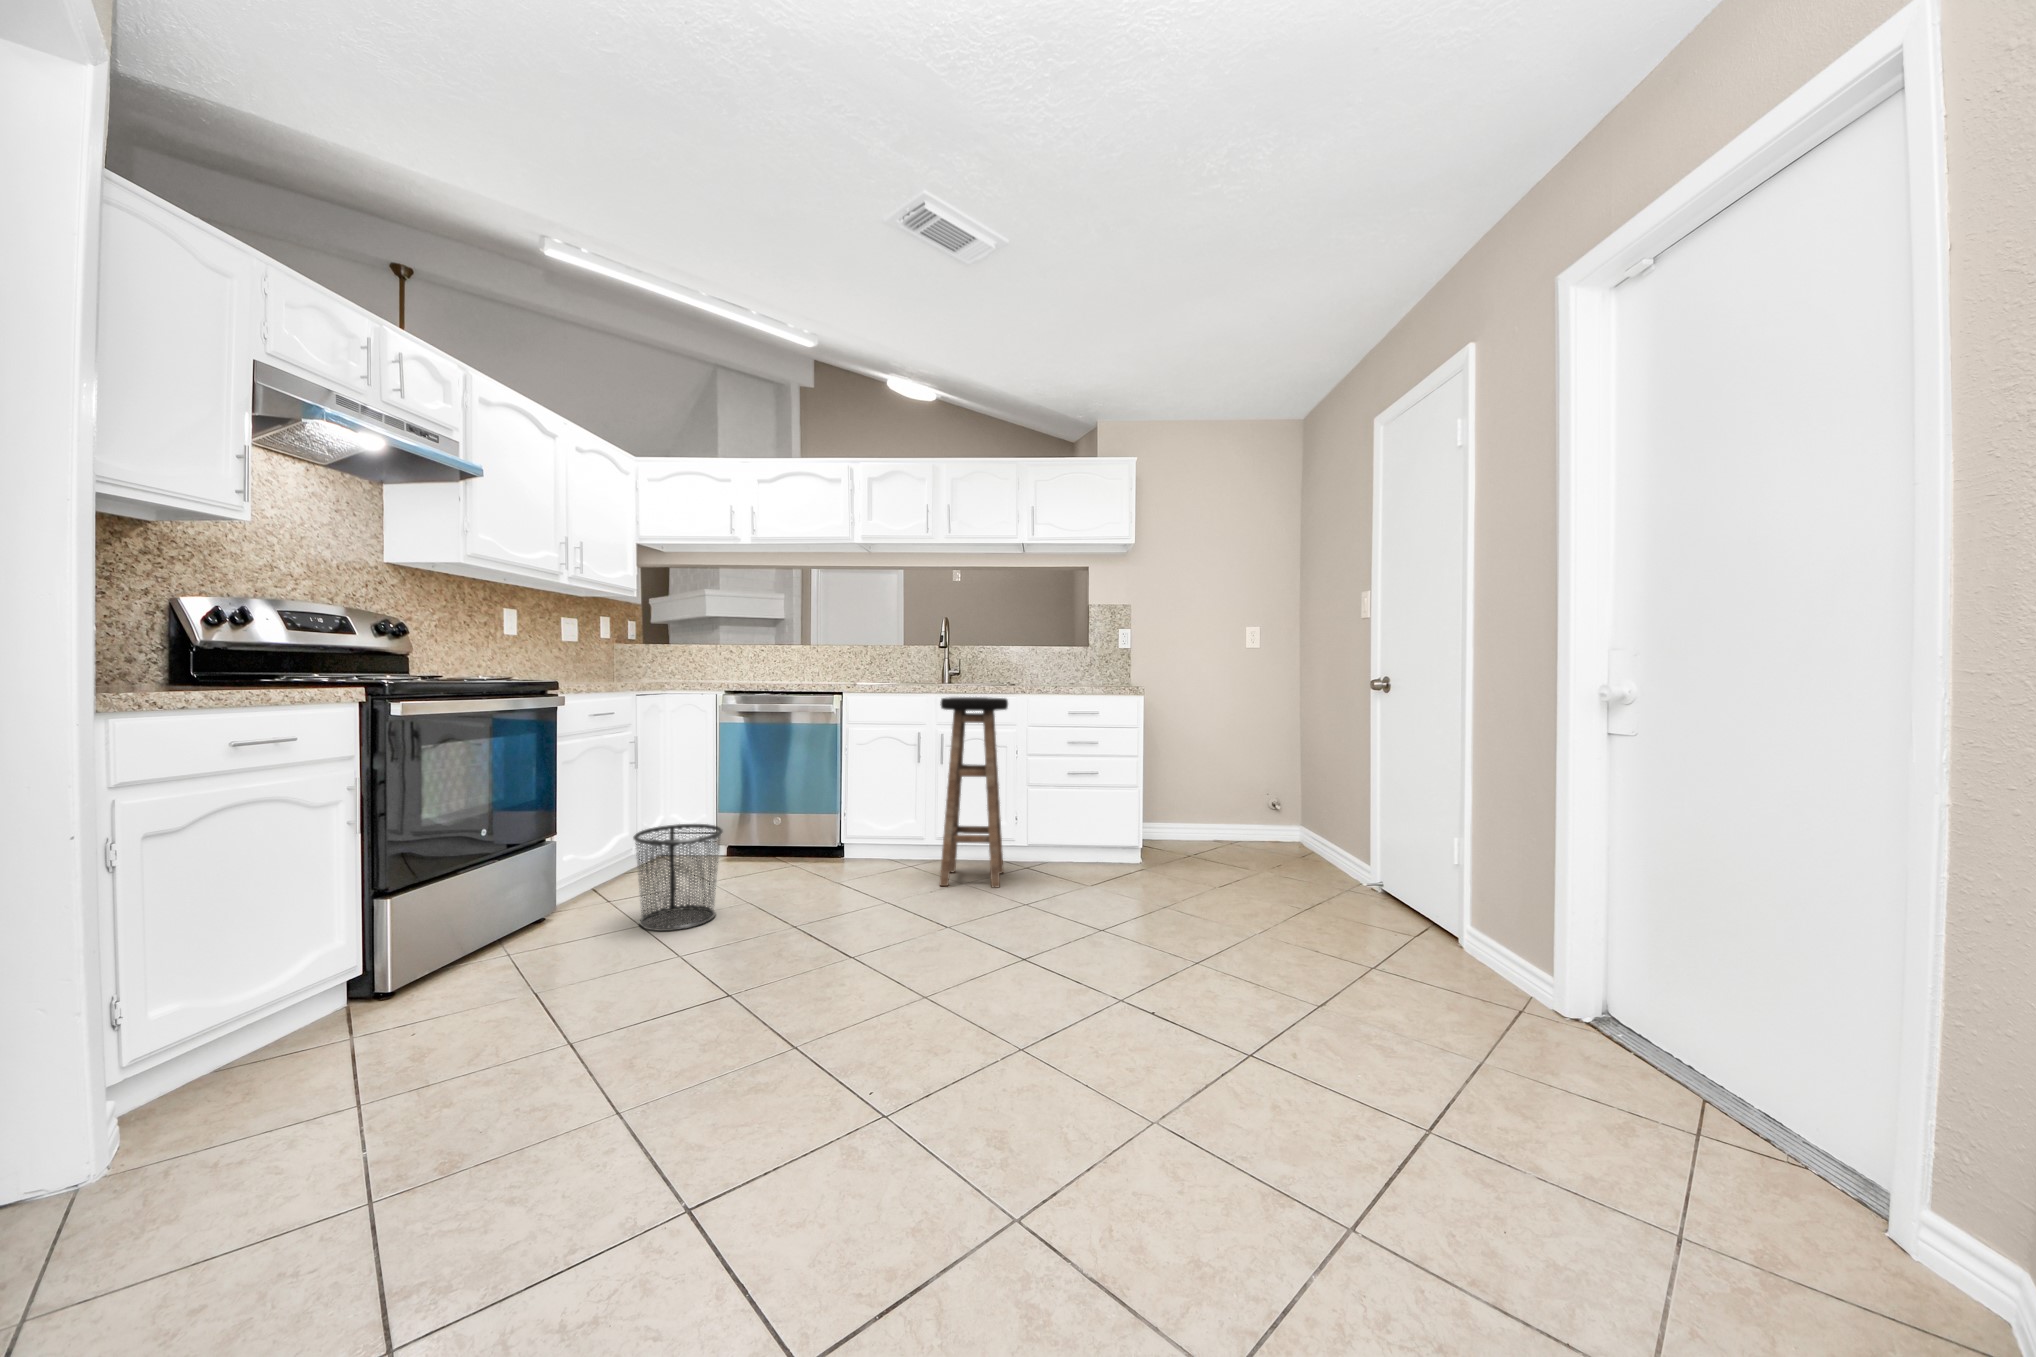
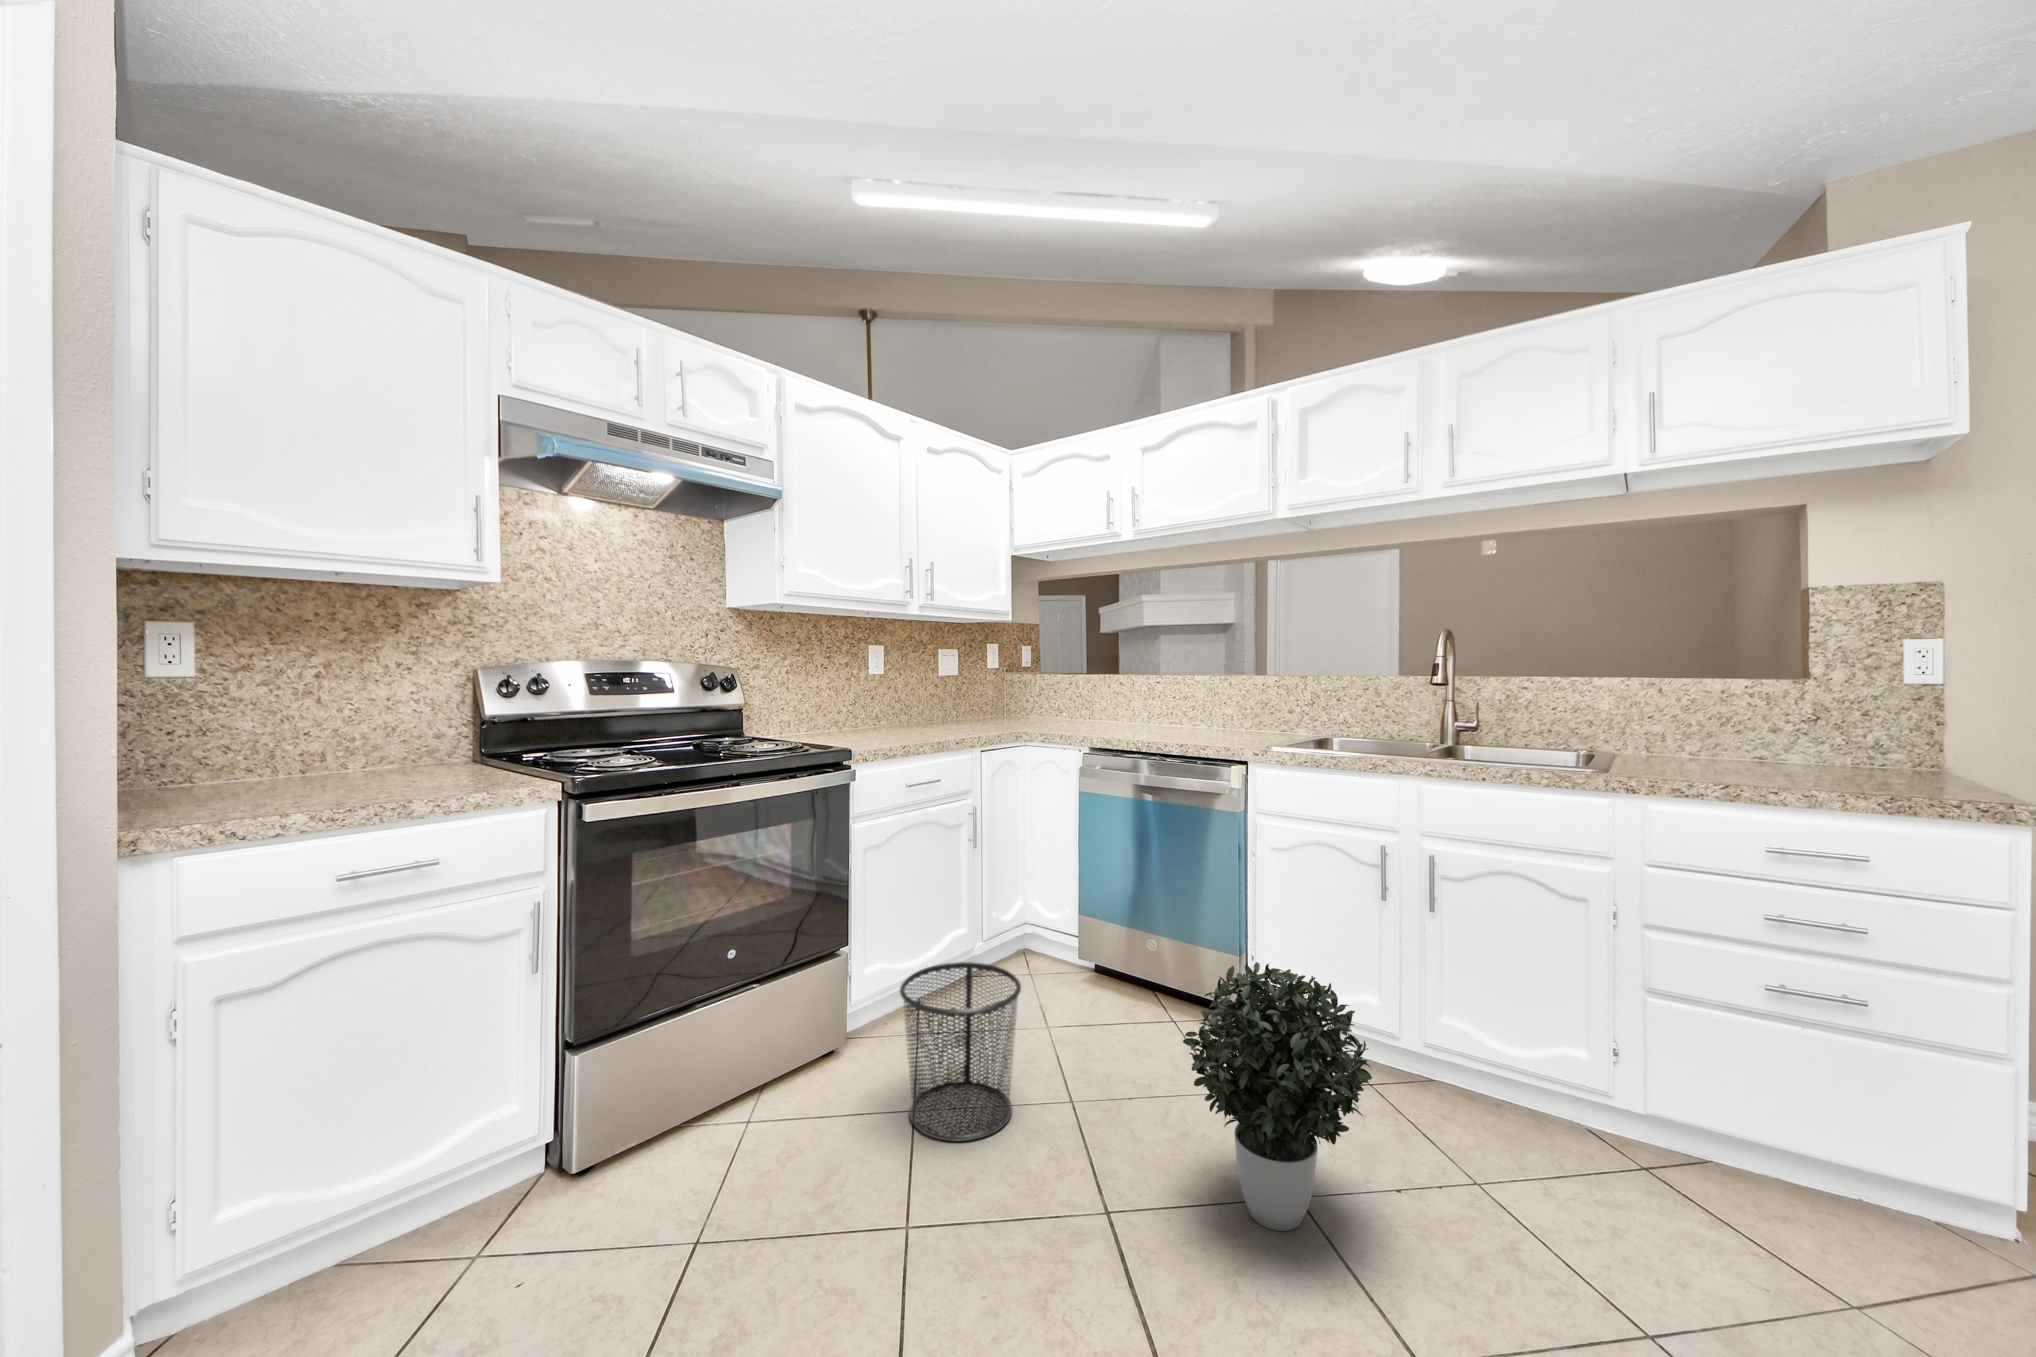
bar stool: present [940,697,1008,887] -> none [1400,798,1566,1225]
potted plant: none [842,779,936,913] -> present [1183,962,1372,1231]

